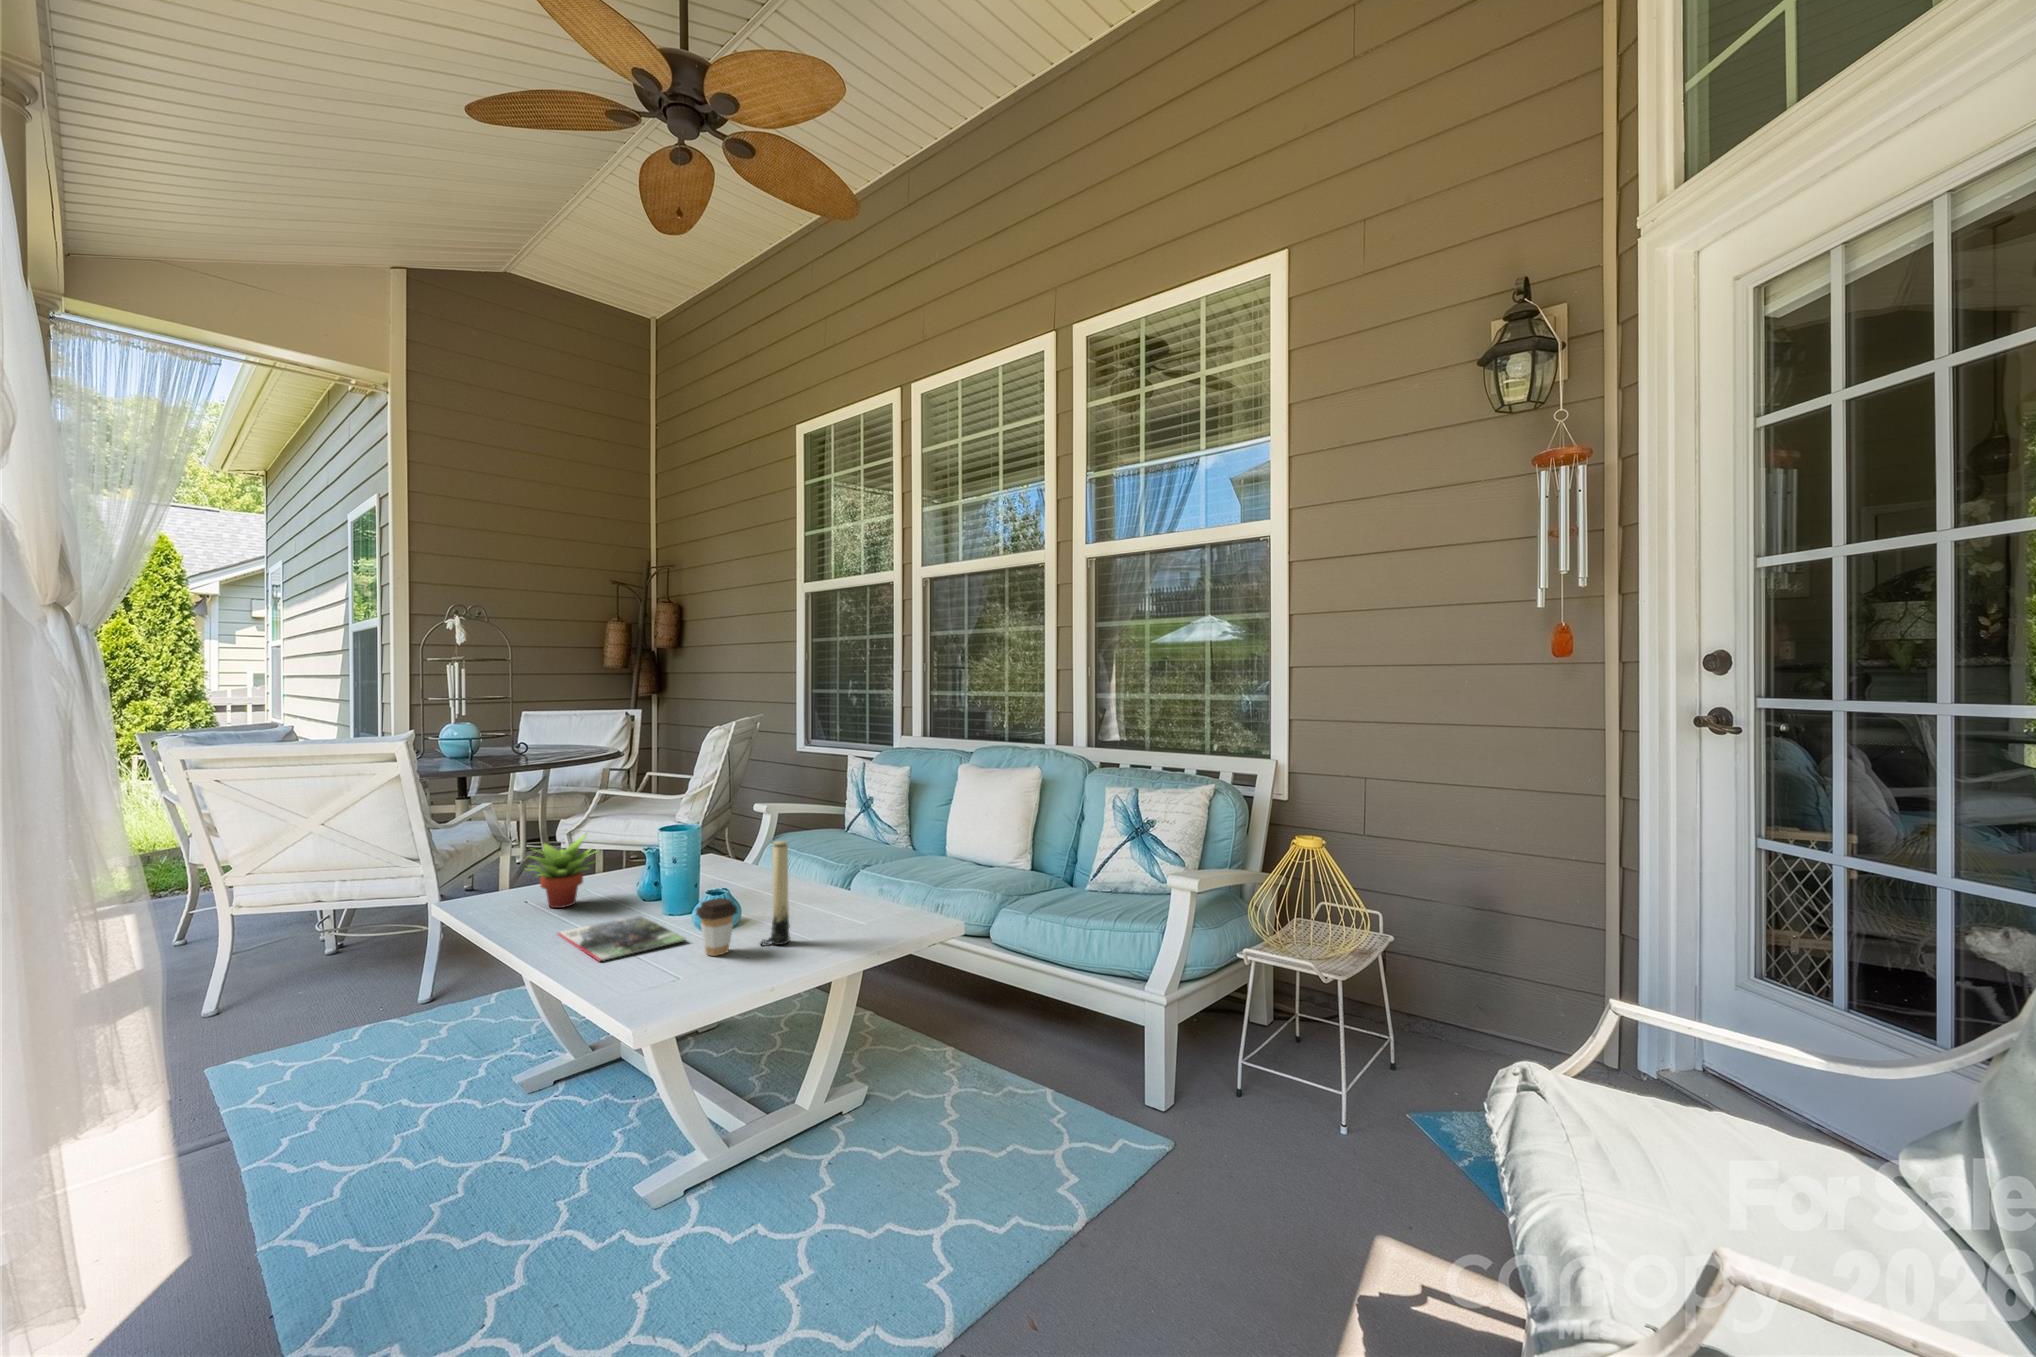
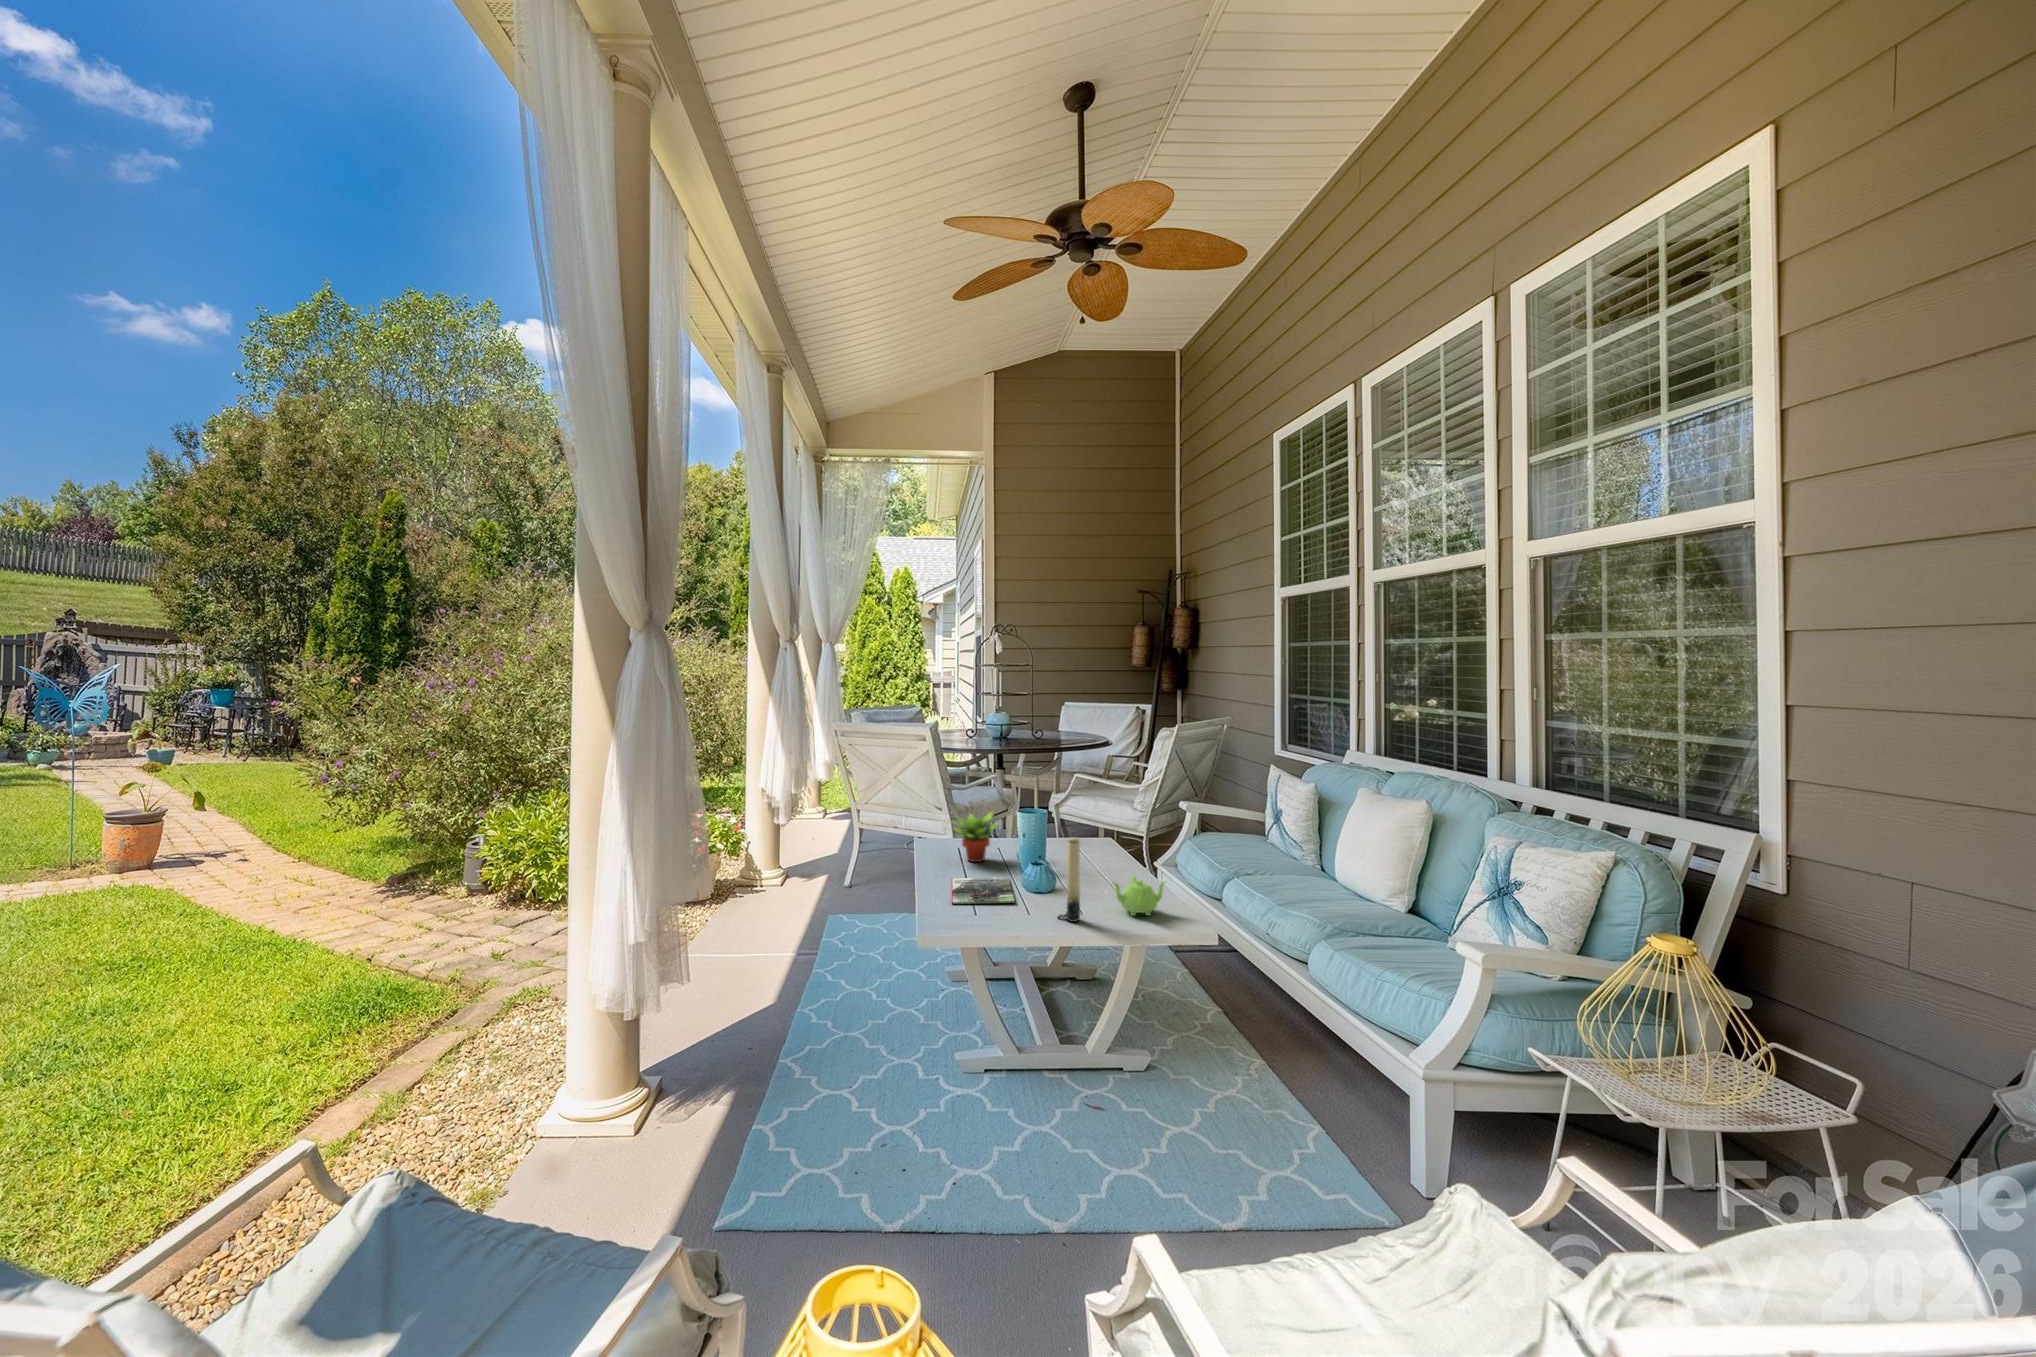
teapot: none [811,877,867,924] -> present [1114,875,1165,916]
coffee cup: present [696,898,737,956] -> none [1011,874,1038,918]

